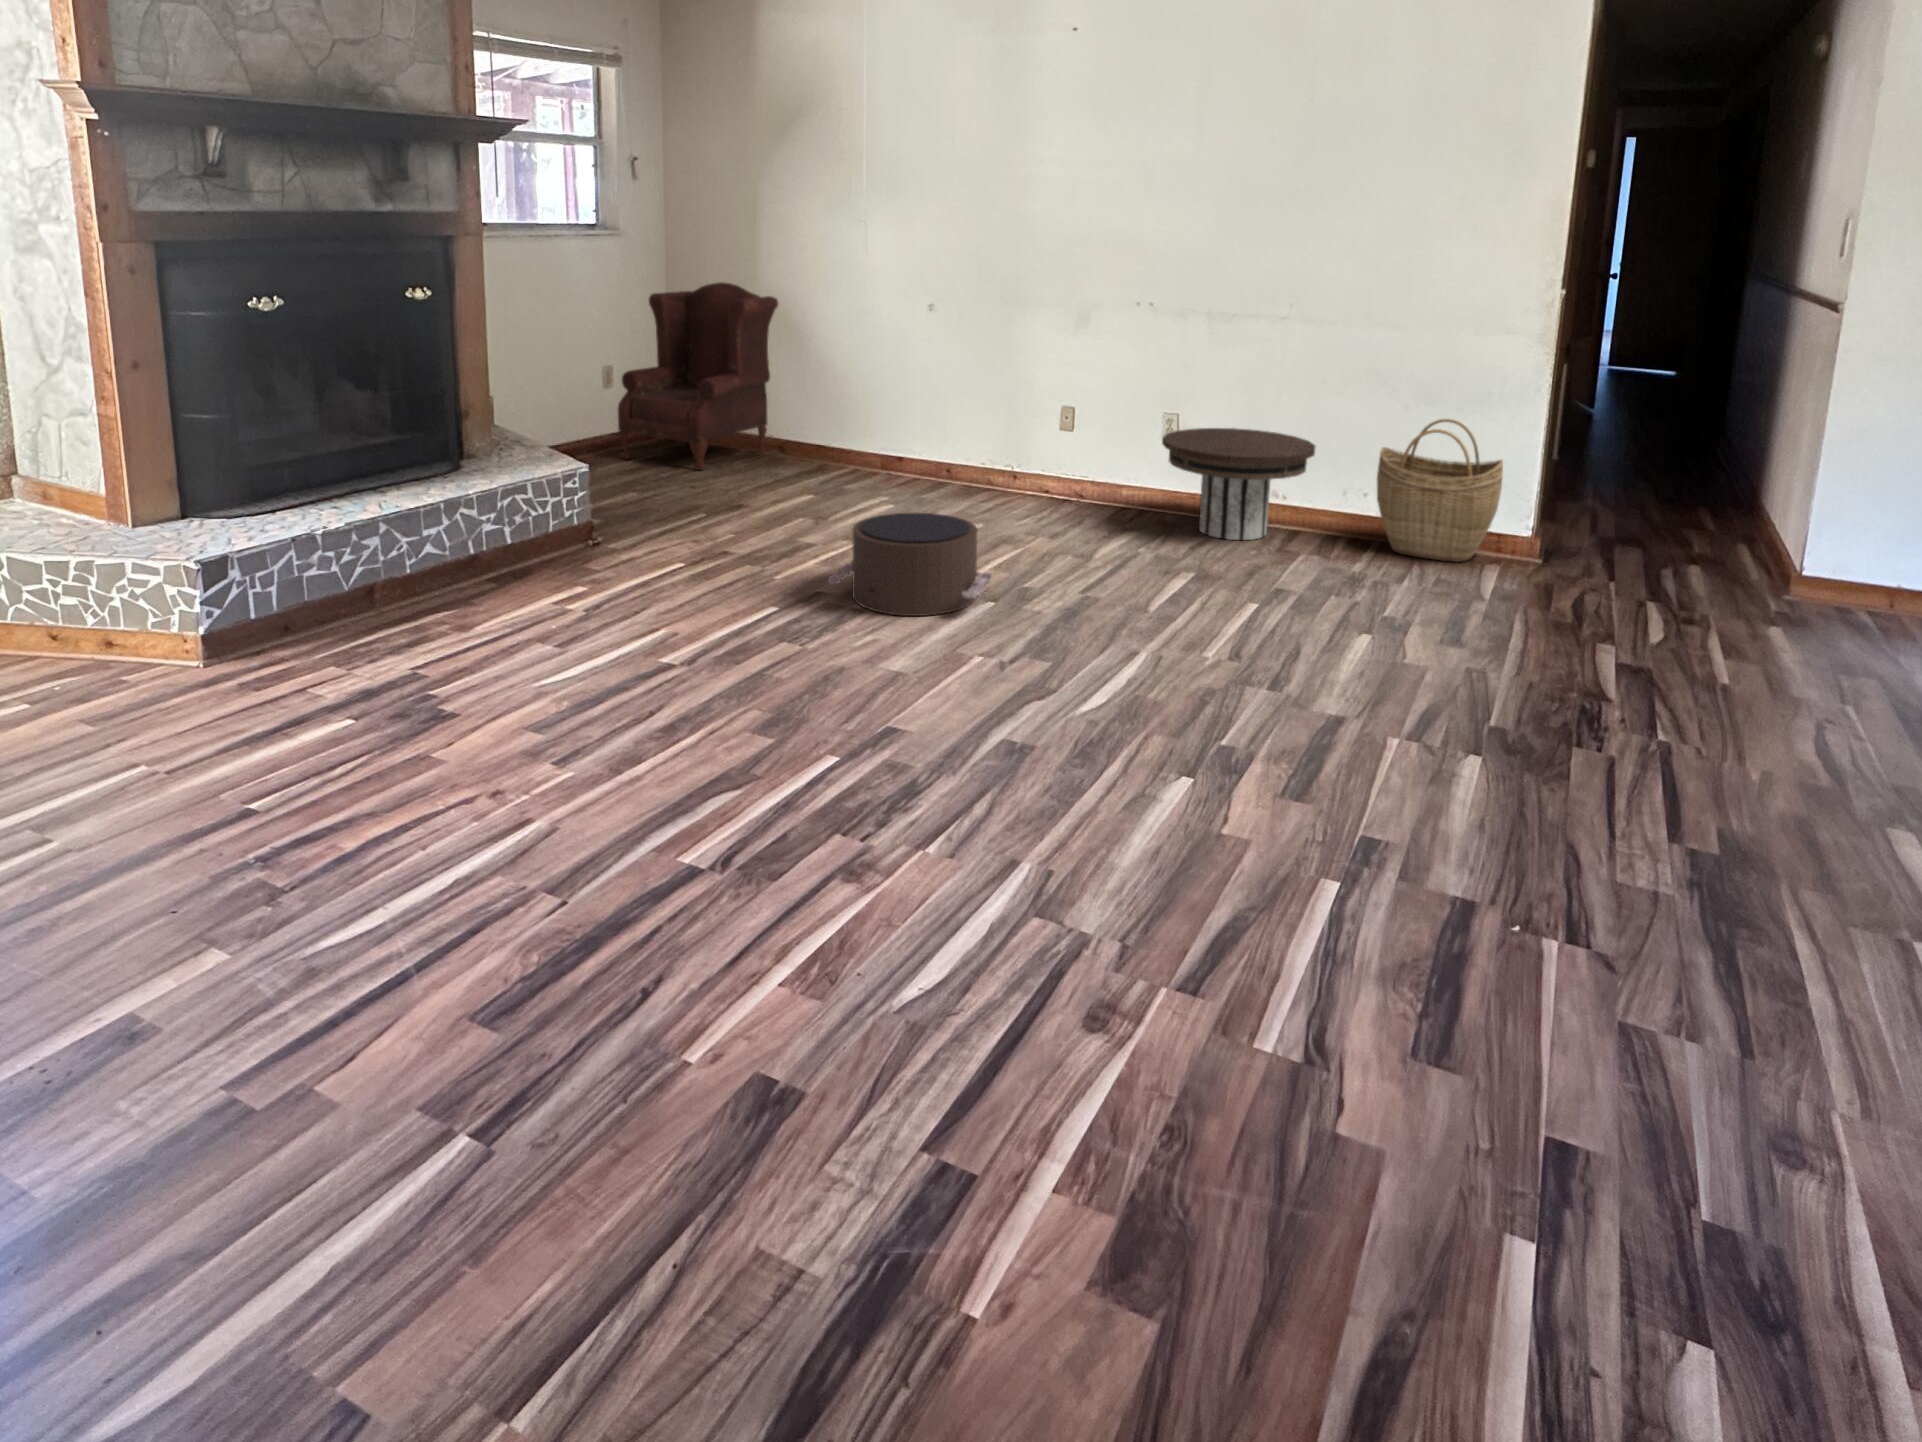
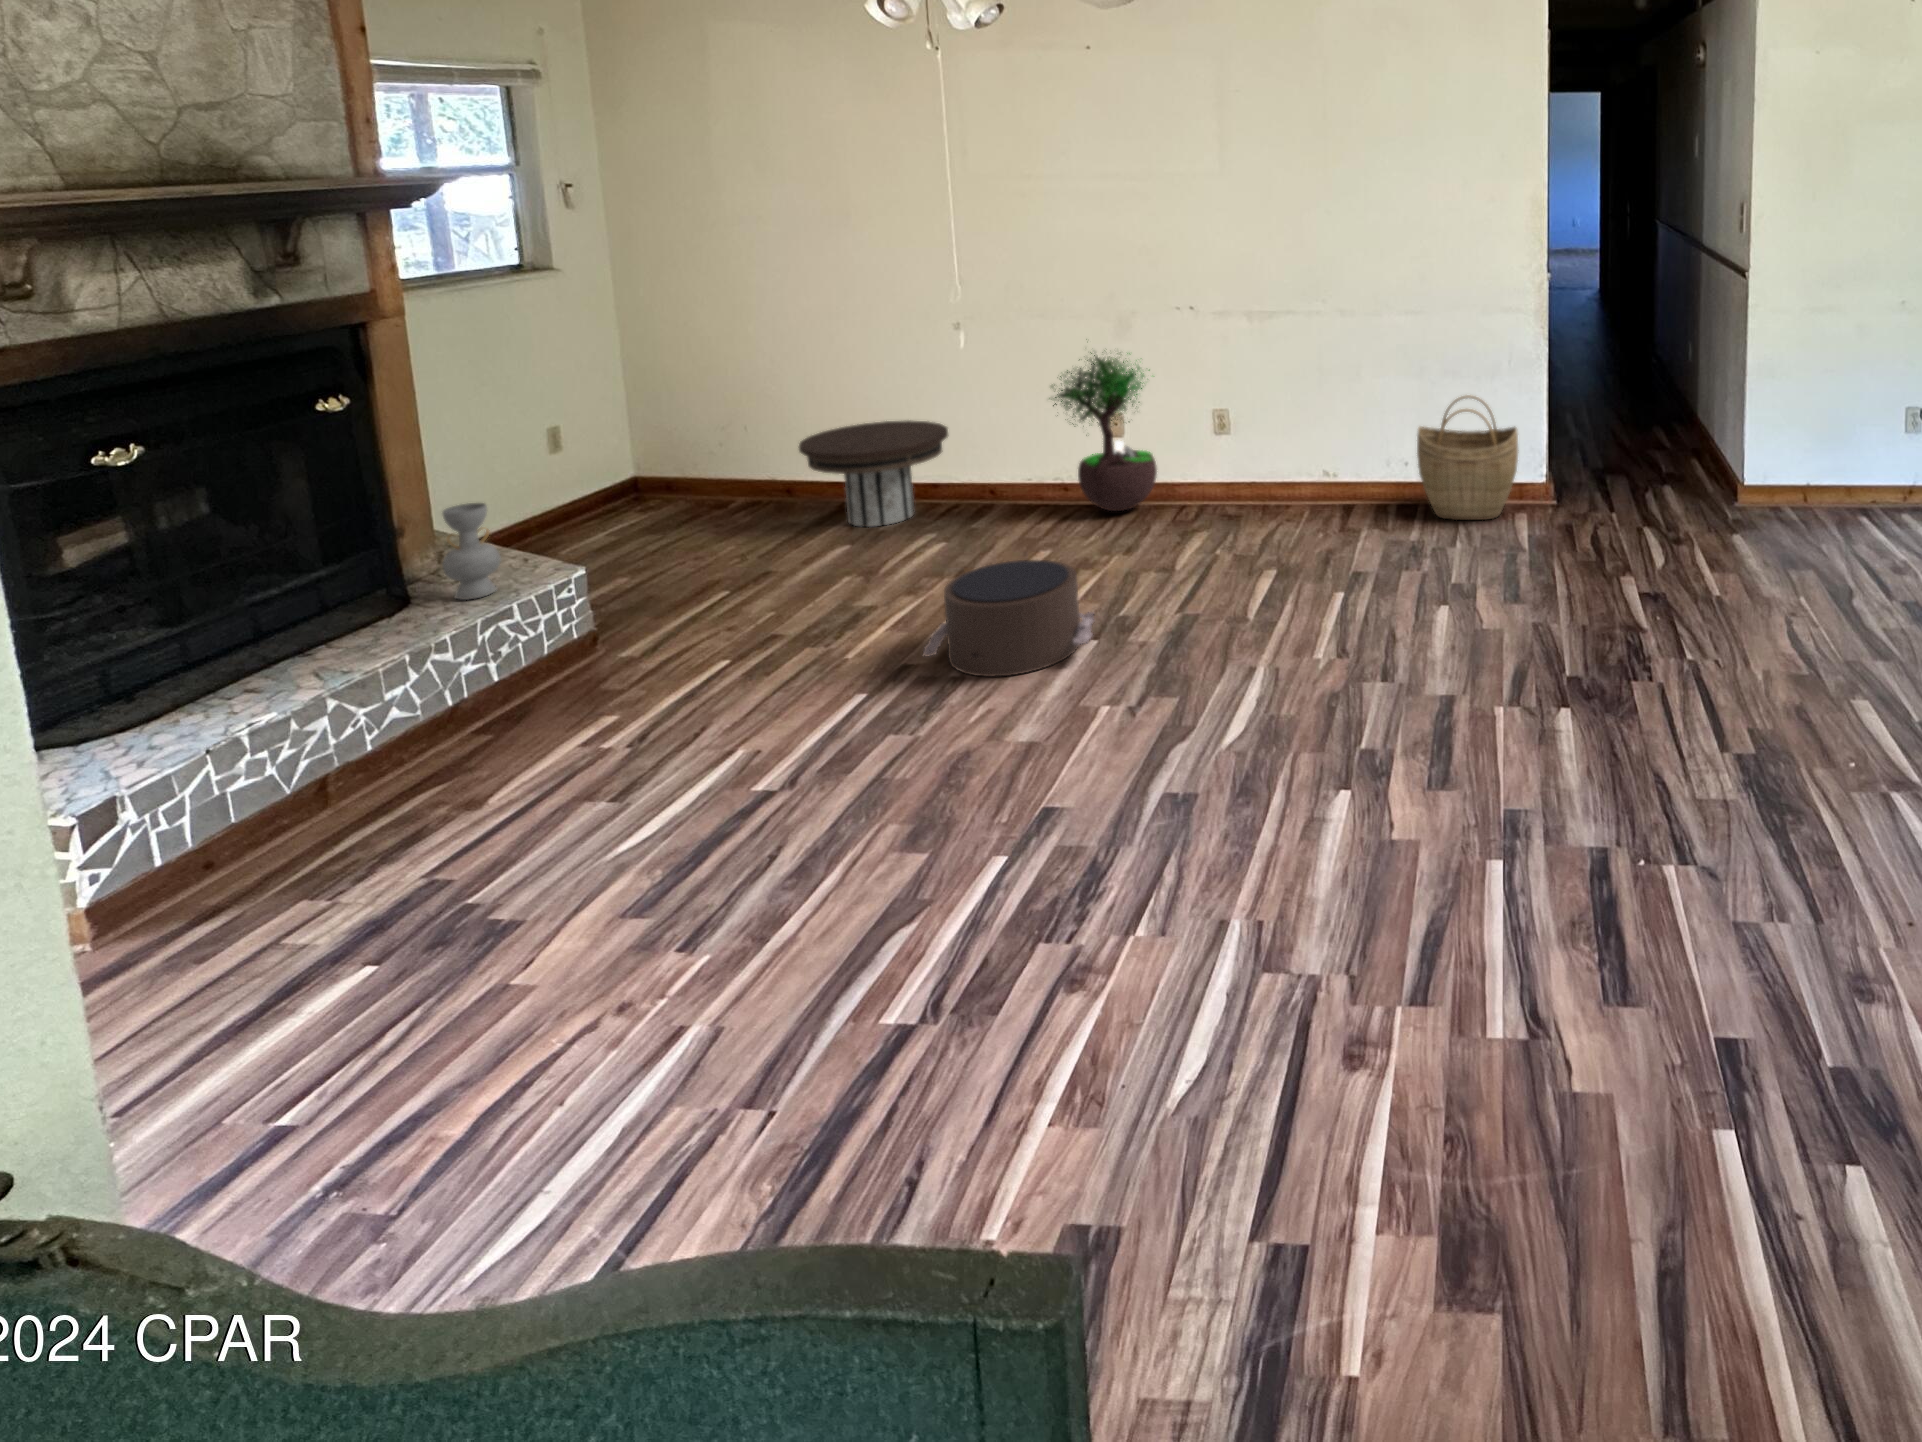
armchair: present [618,282,778,470] -> none [584,321,779,536]
potted tree: none [993,318,1101,500] -> present [1049,350,1157,511]
decorative vase: none [483,396,524,476] -> present [443,503,501,600]
side table: present [1162,428,1315,540] -> present [799,420,948,527]

